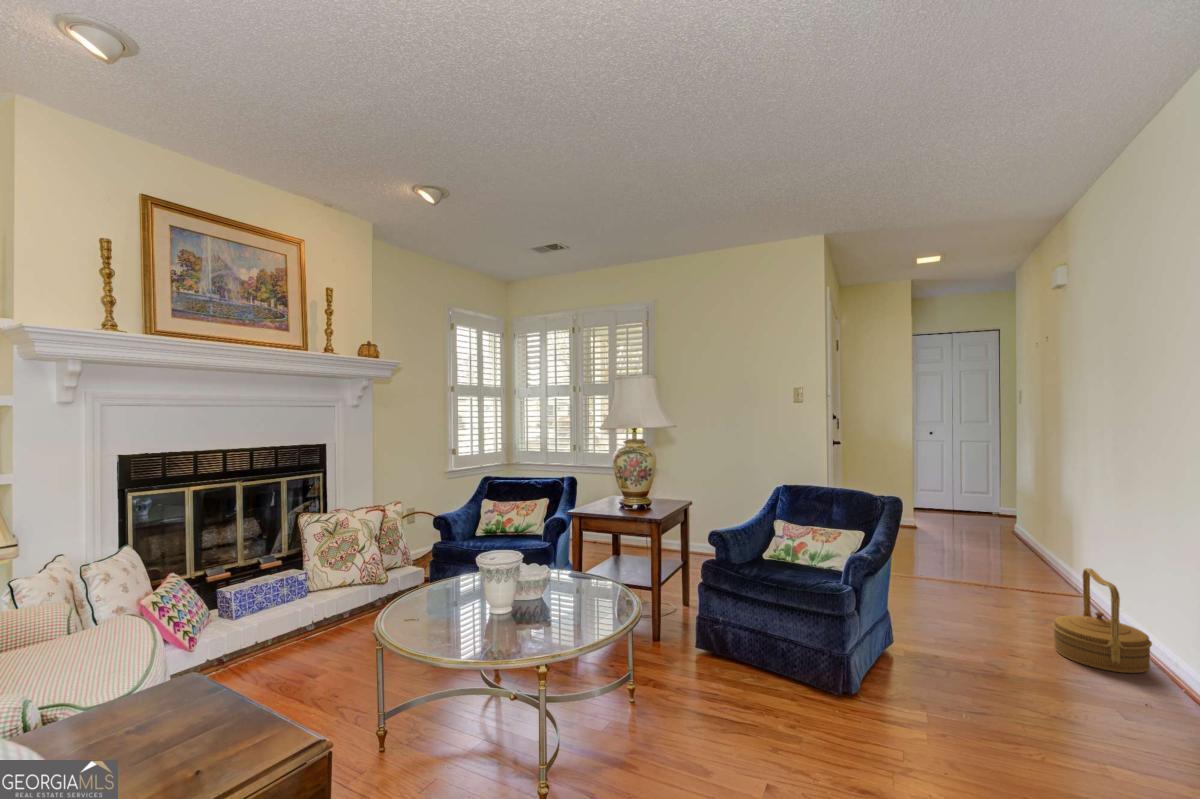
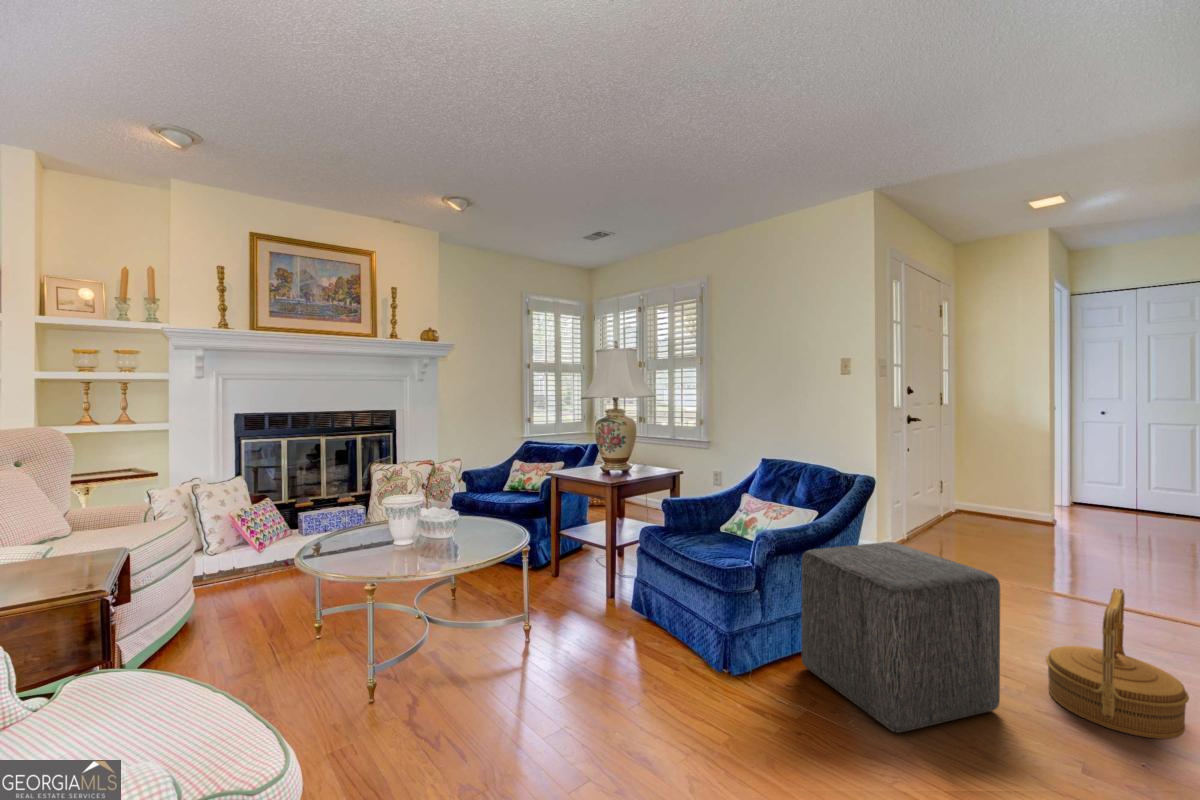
ottoman: none [900,550,1055,706] -> present [801,542,1000,733]

